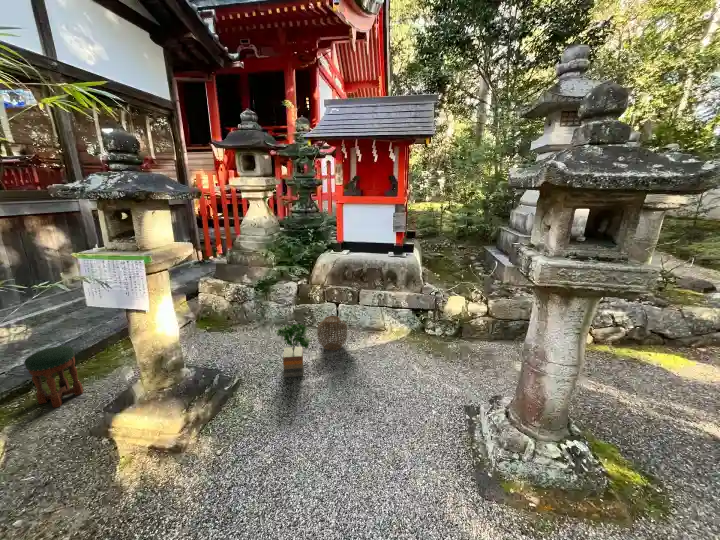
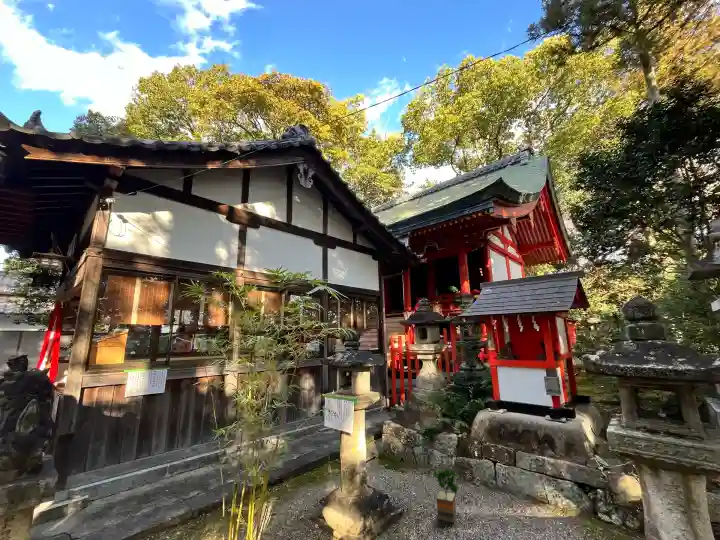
woven basket: present [317,316,347,350] -> none [471,471,501,509]
stool: present [24,346,83,408] -> none [288,454,310,496]

